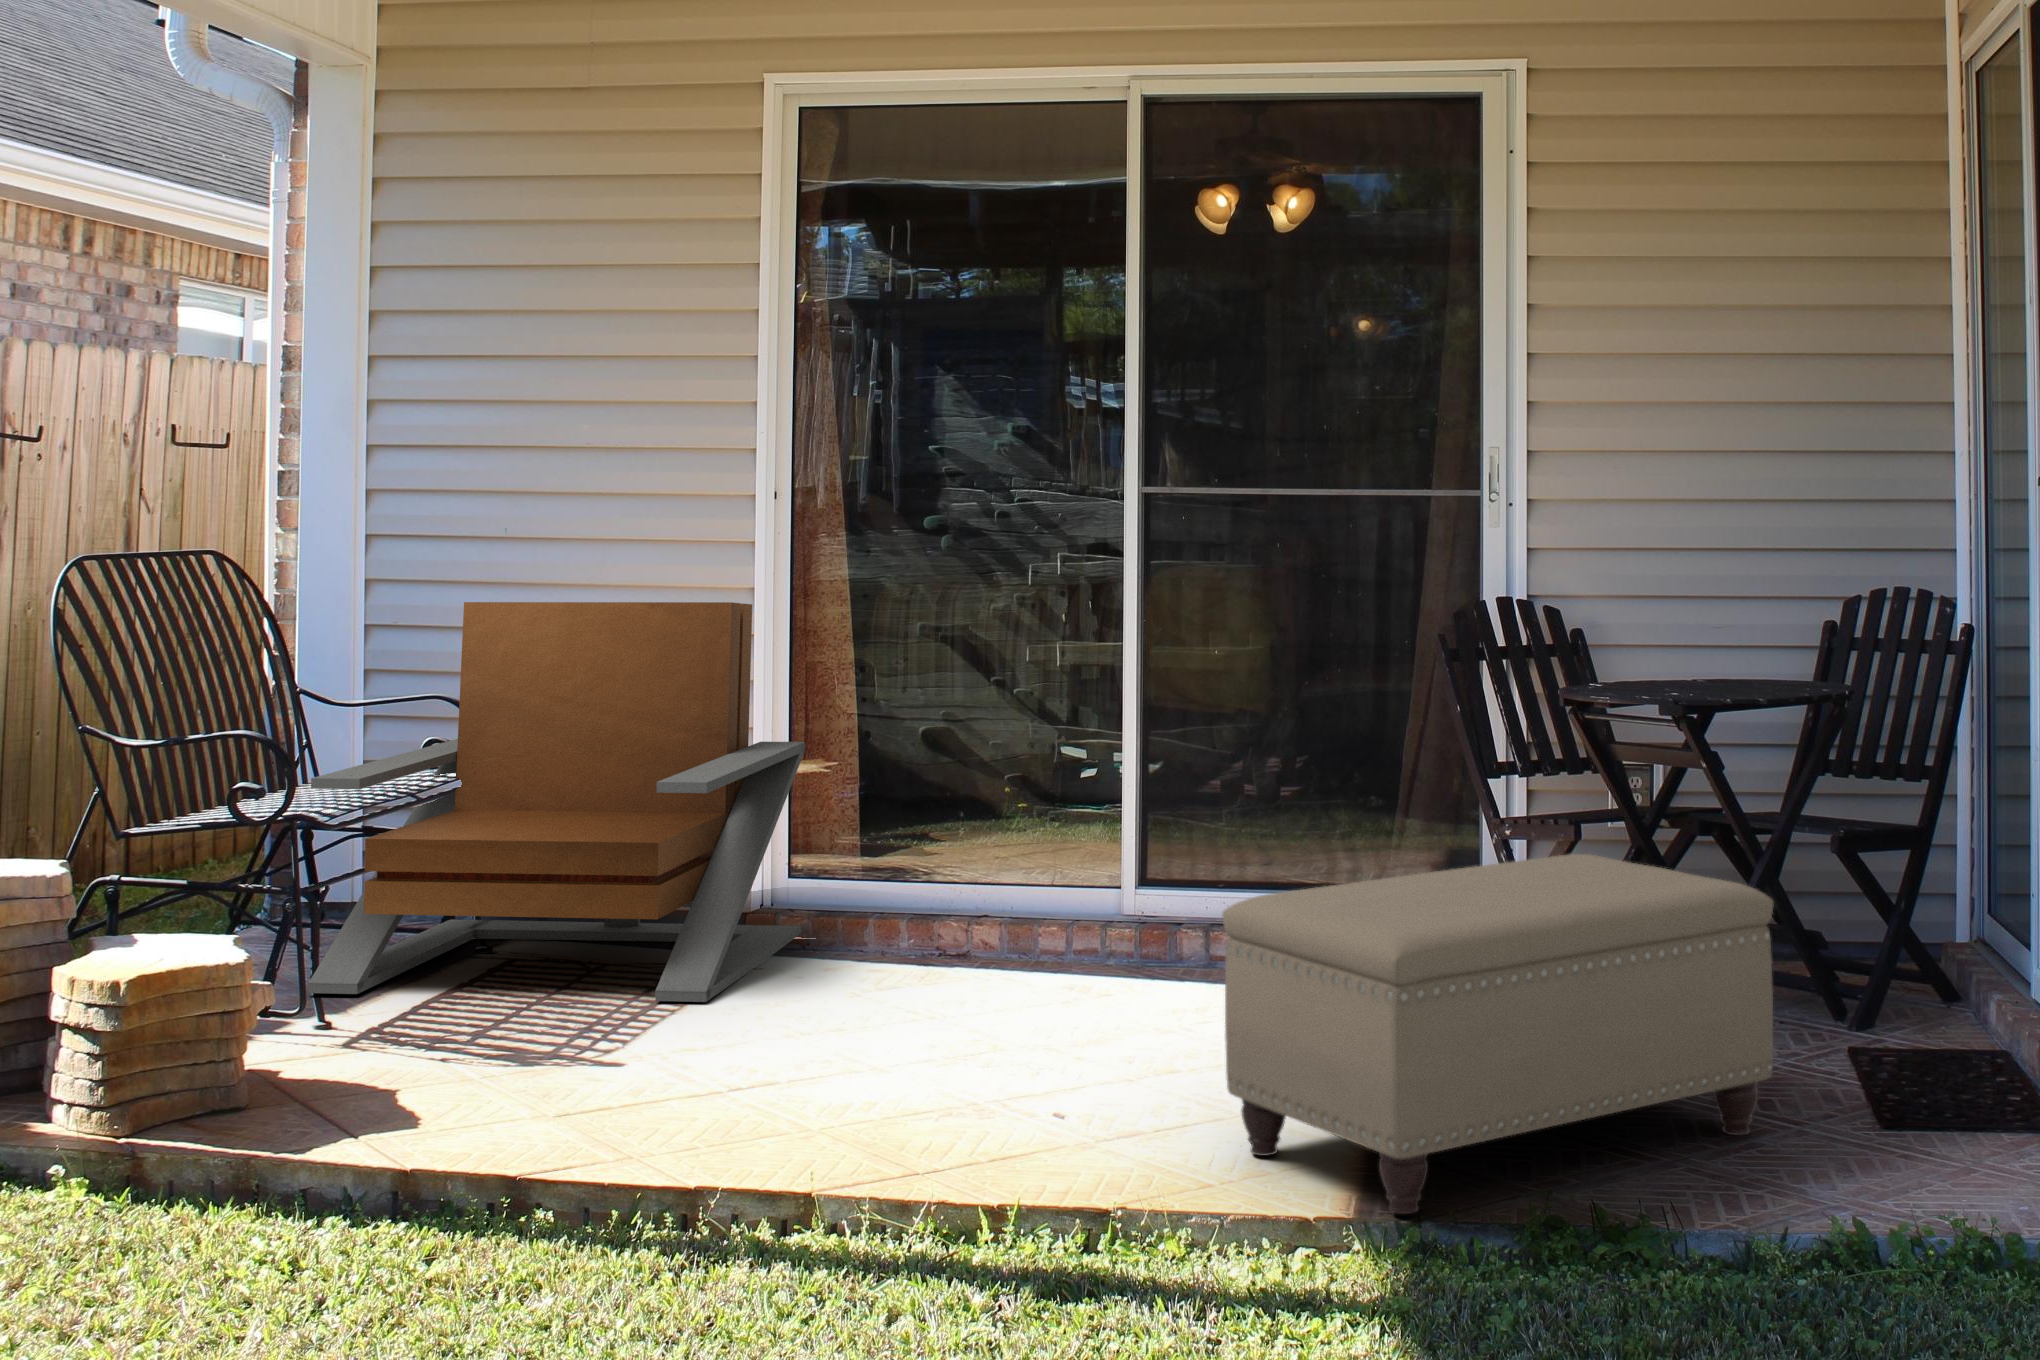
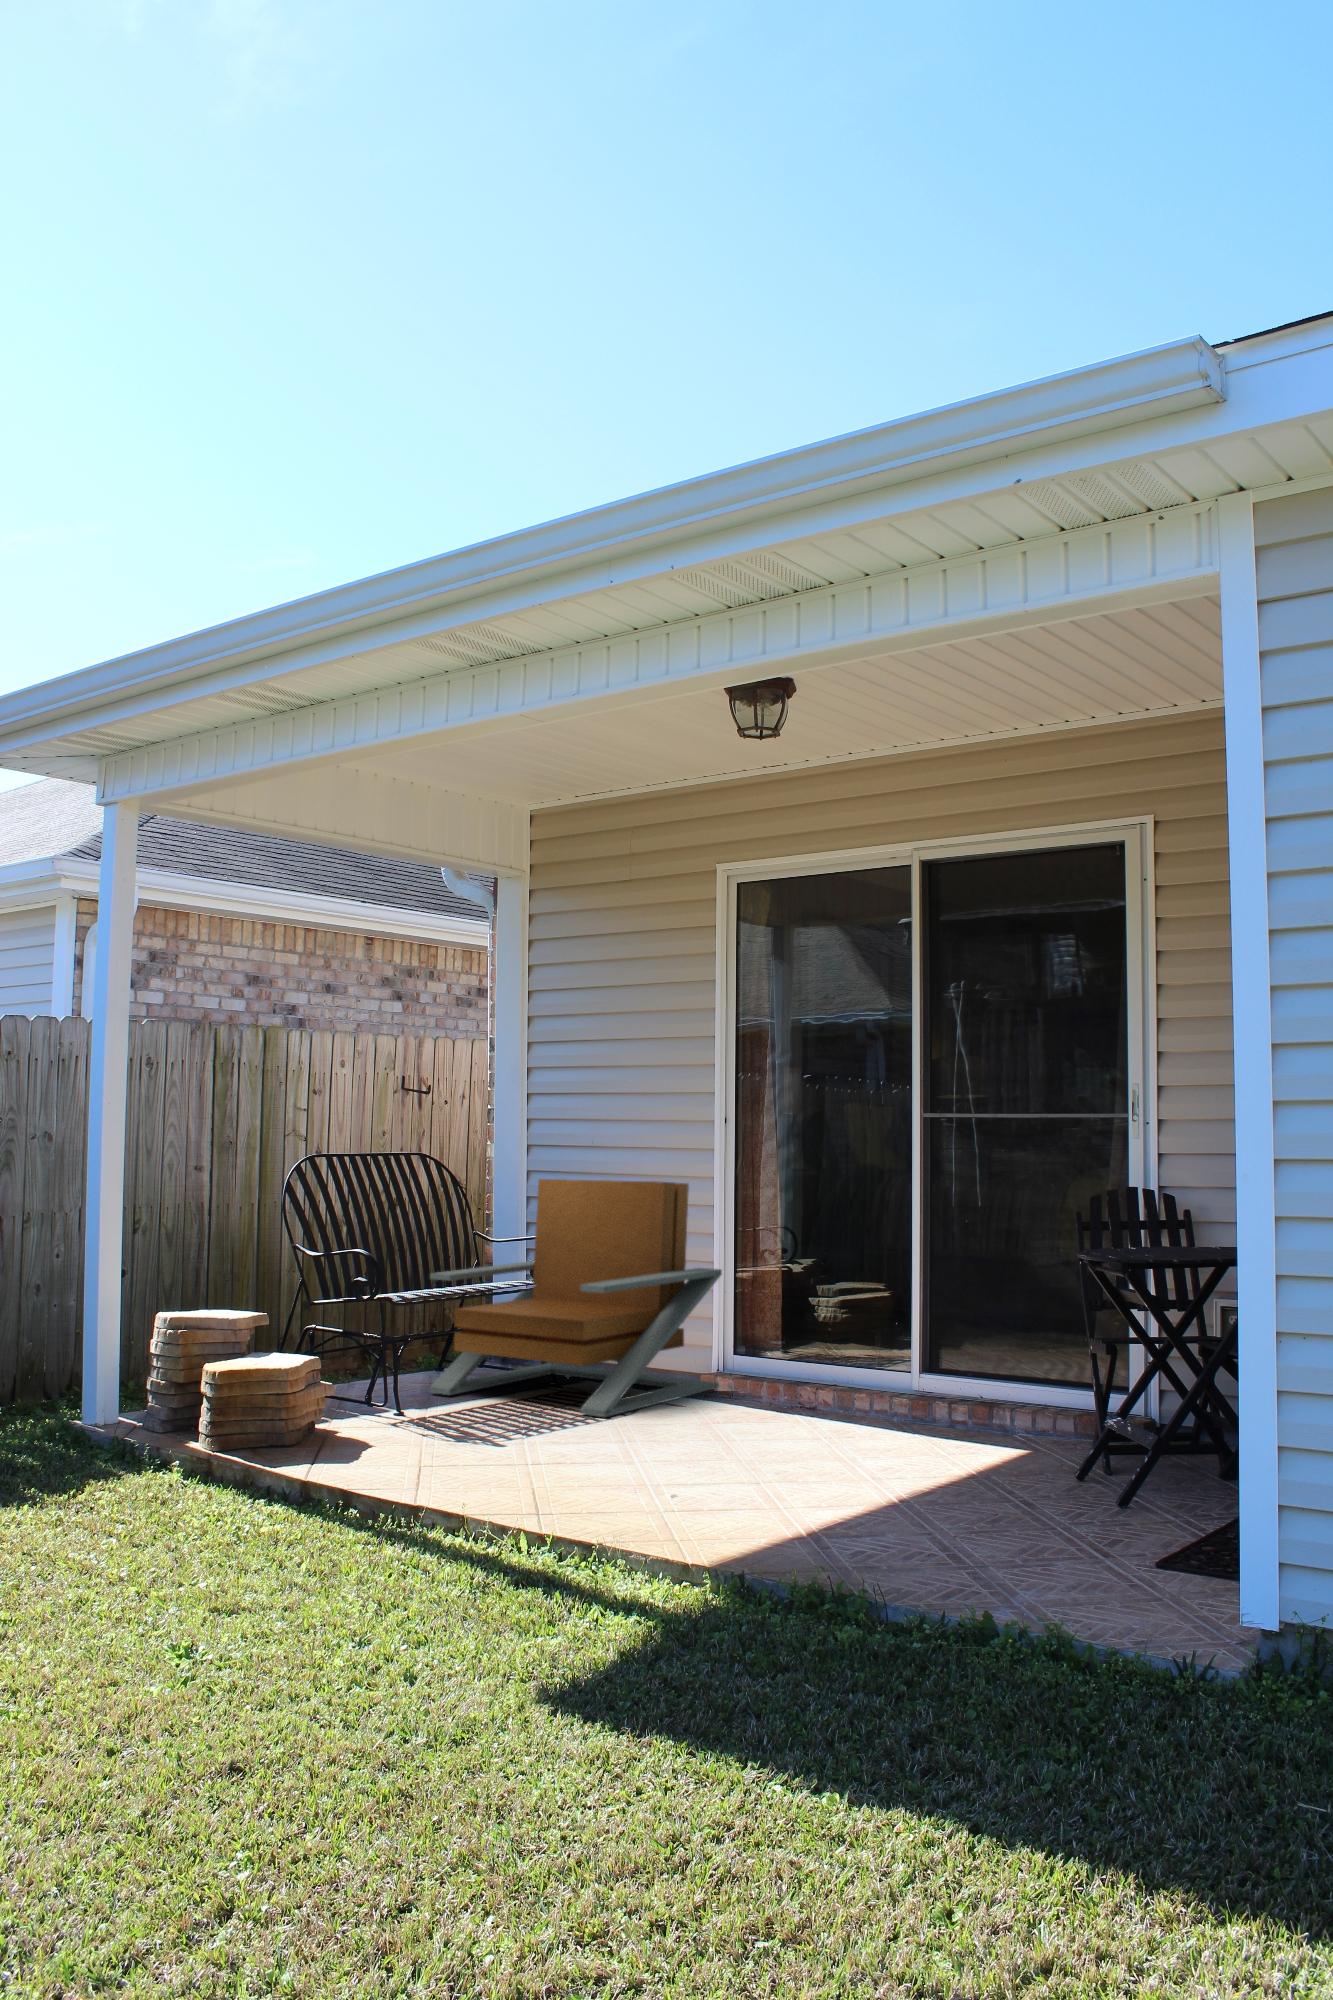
ottoman: present [1222,854,1774,1214] -> none [731,1363,1095,1576]

